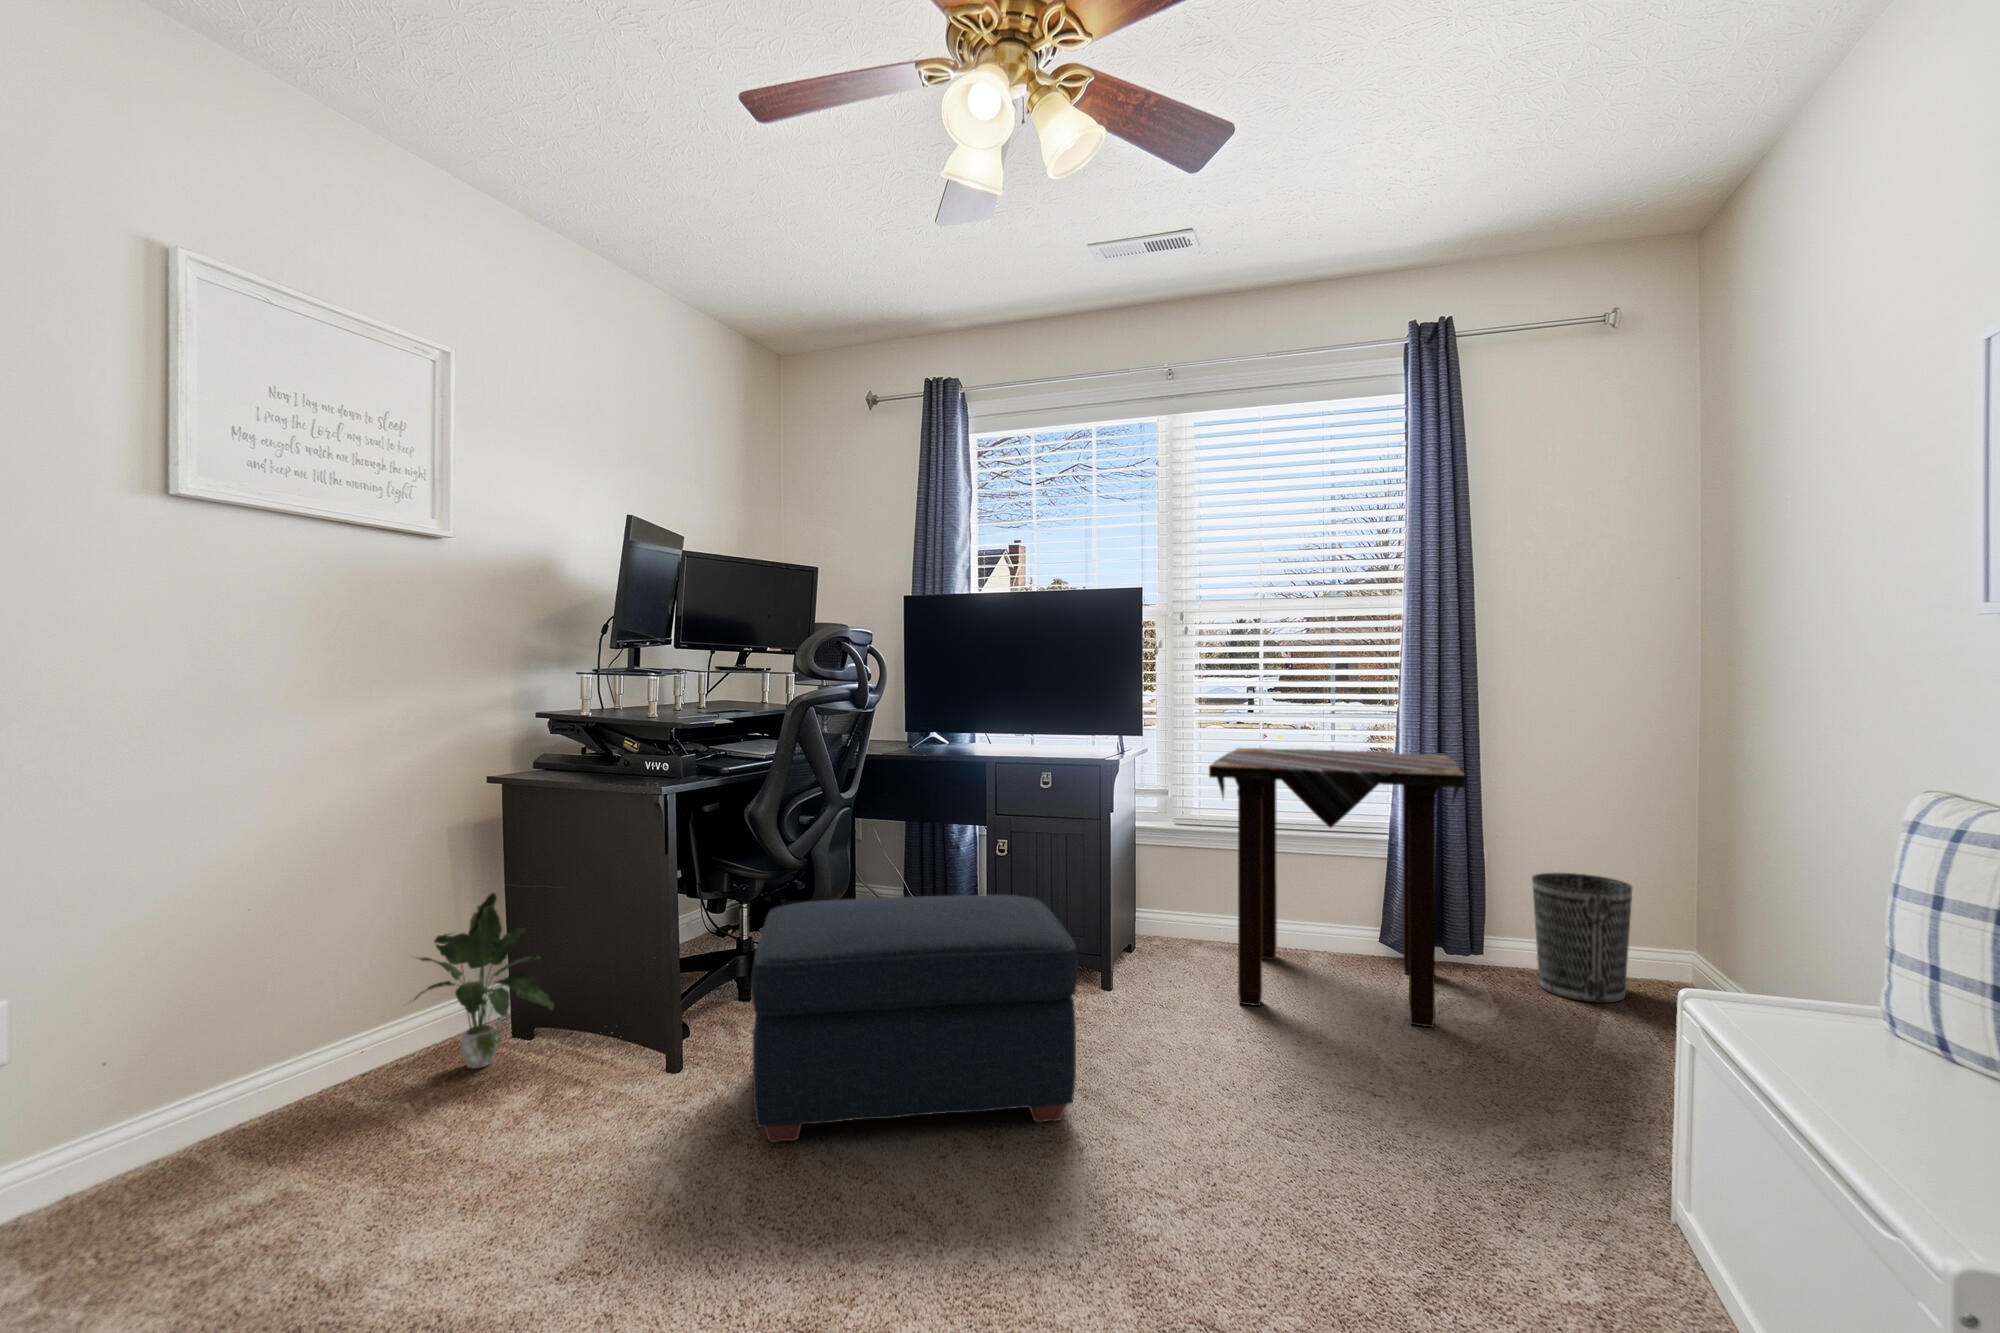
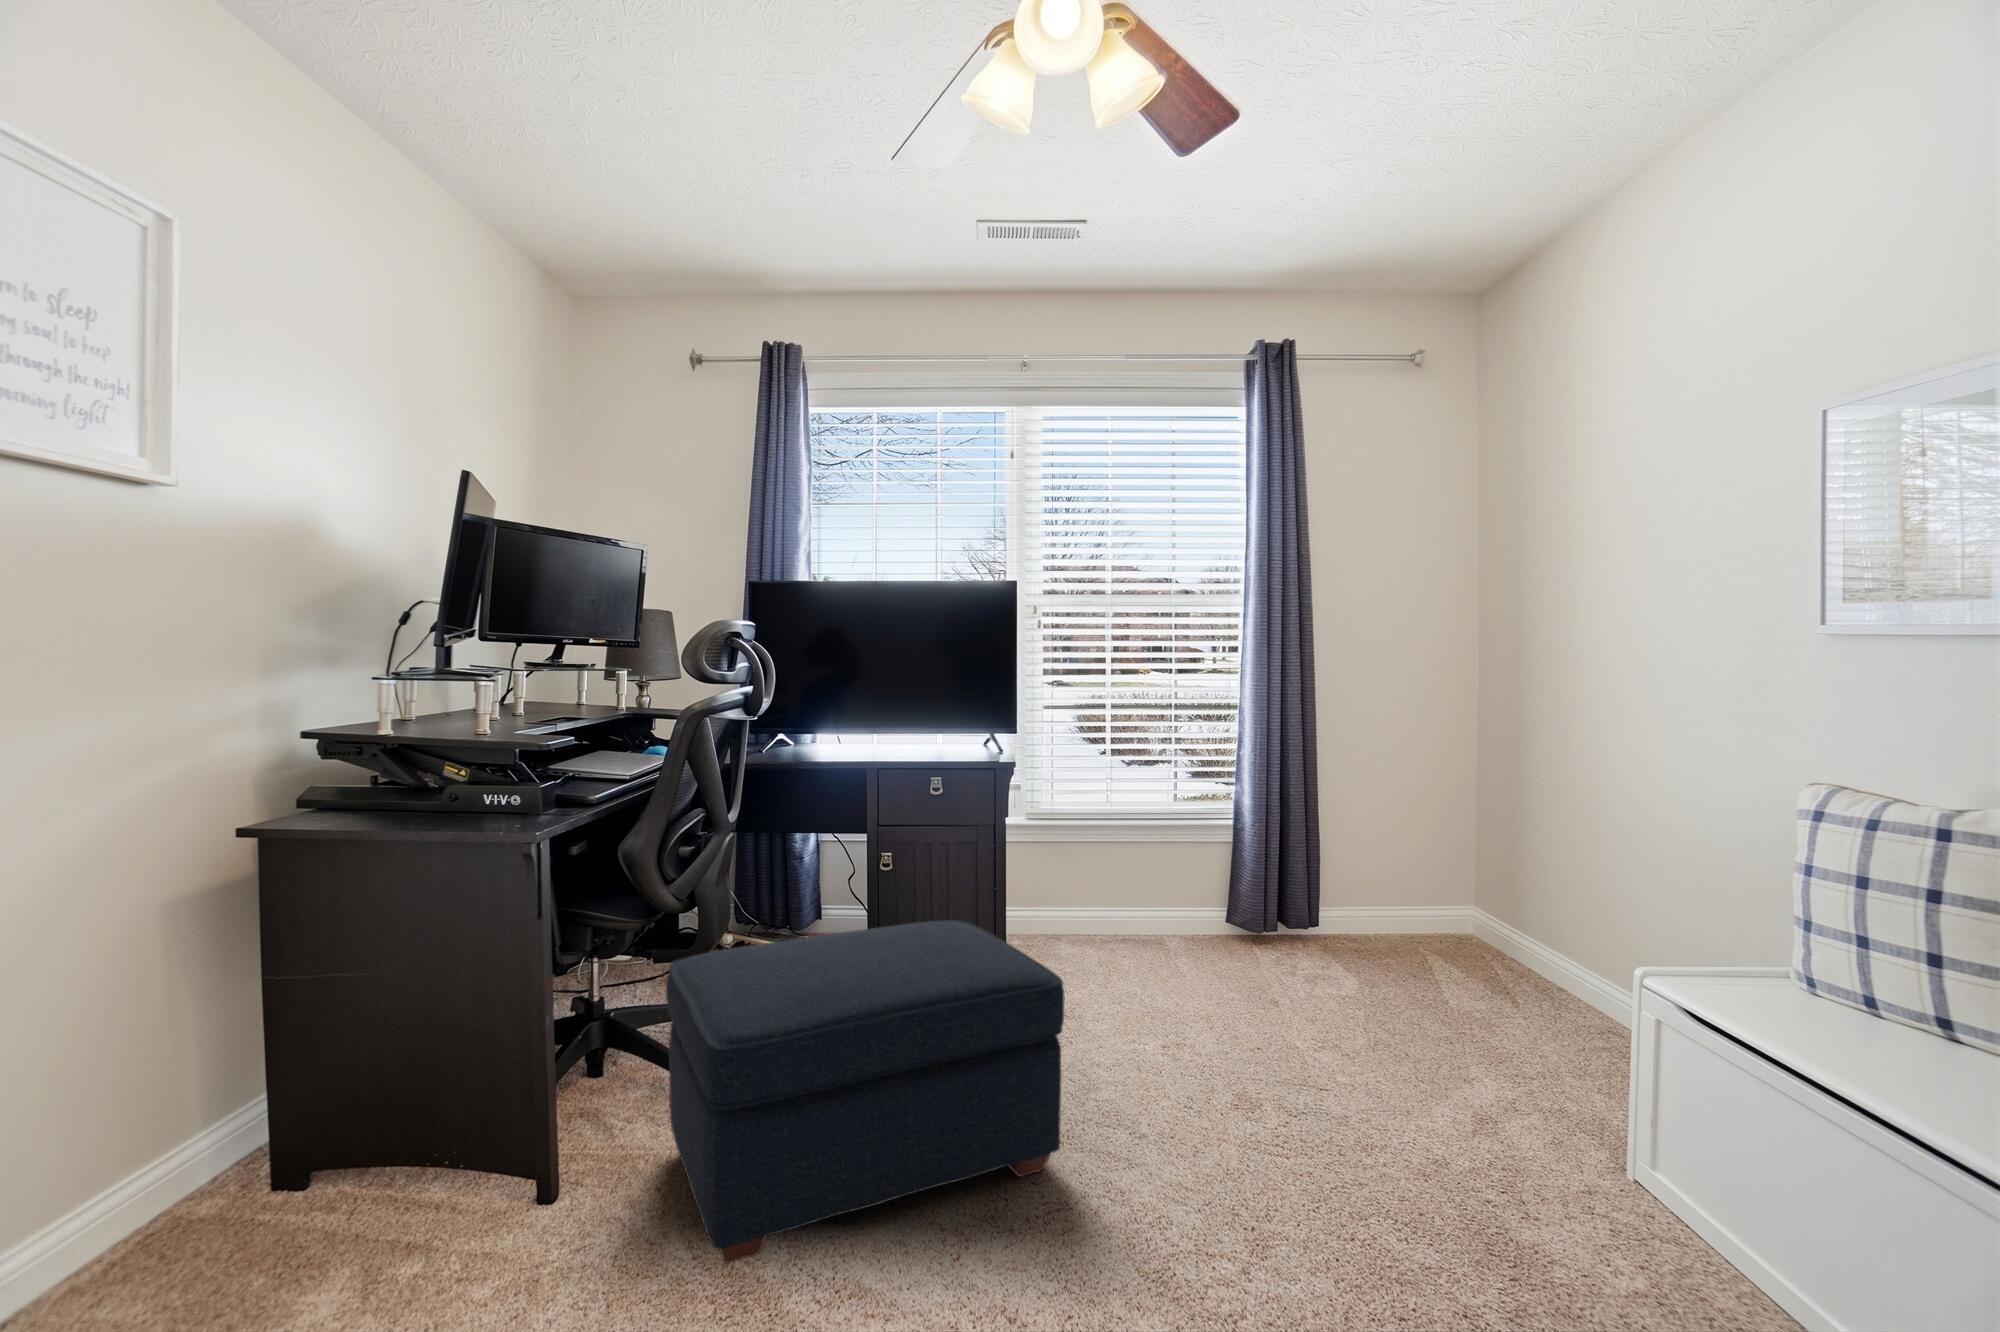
side table: present [1209,748,1465,1028] -> none [1096,744,1351,1008]
wastebasket: present [1532,873,1632,1003] -> none [1361,851,1445,966]
potted plant: present [414,893,553,1068] -> none [120,981,355,1230]

